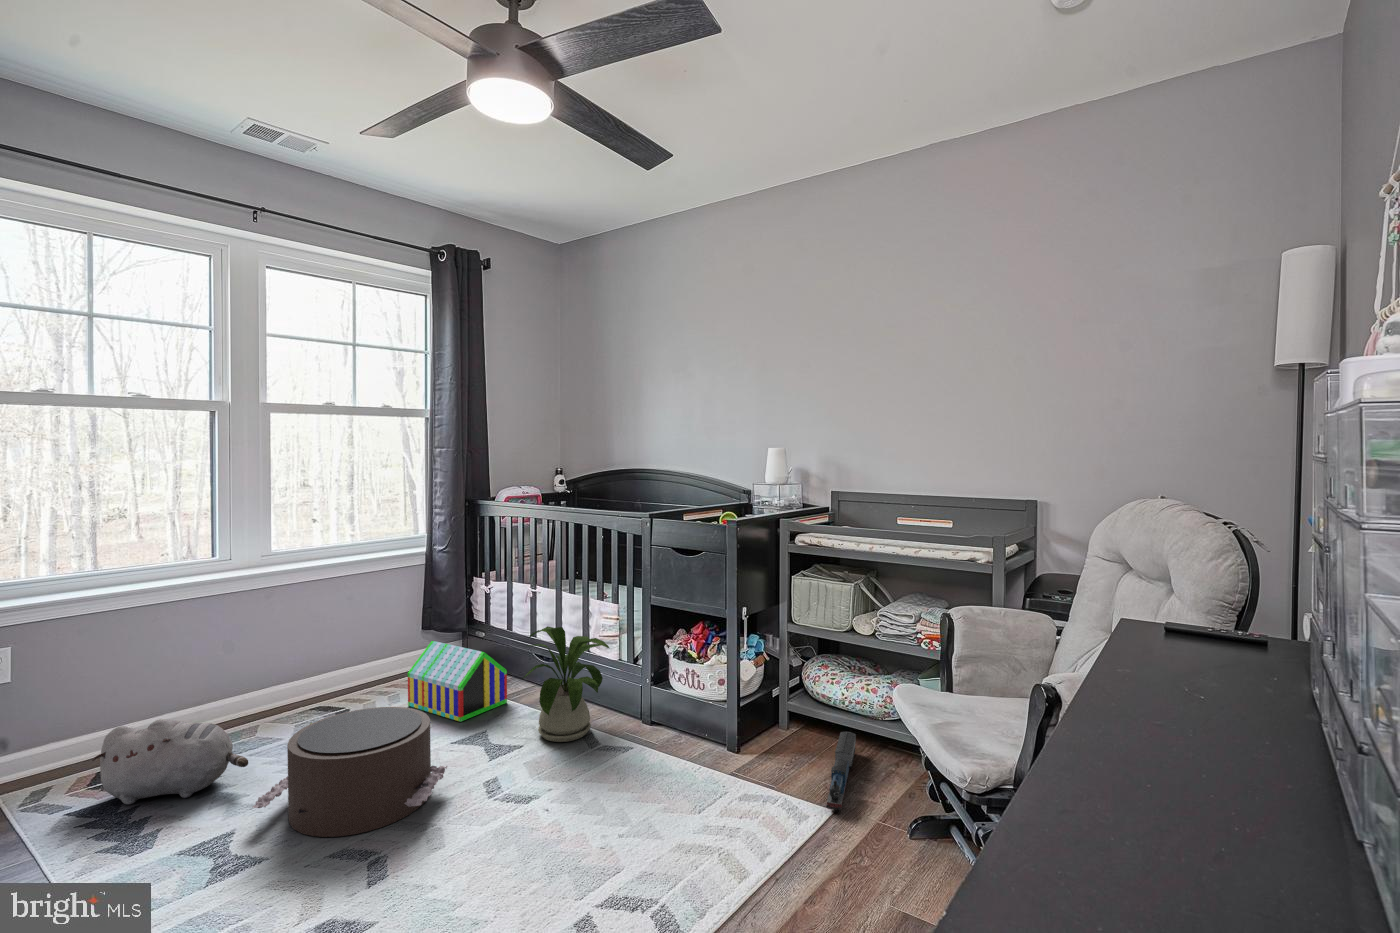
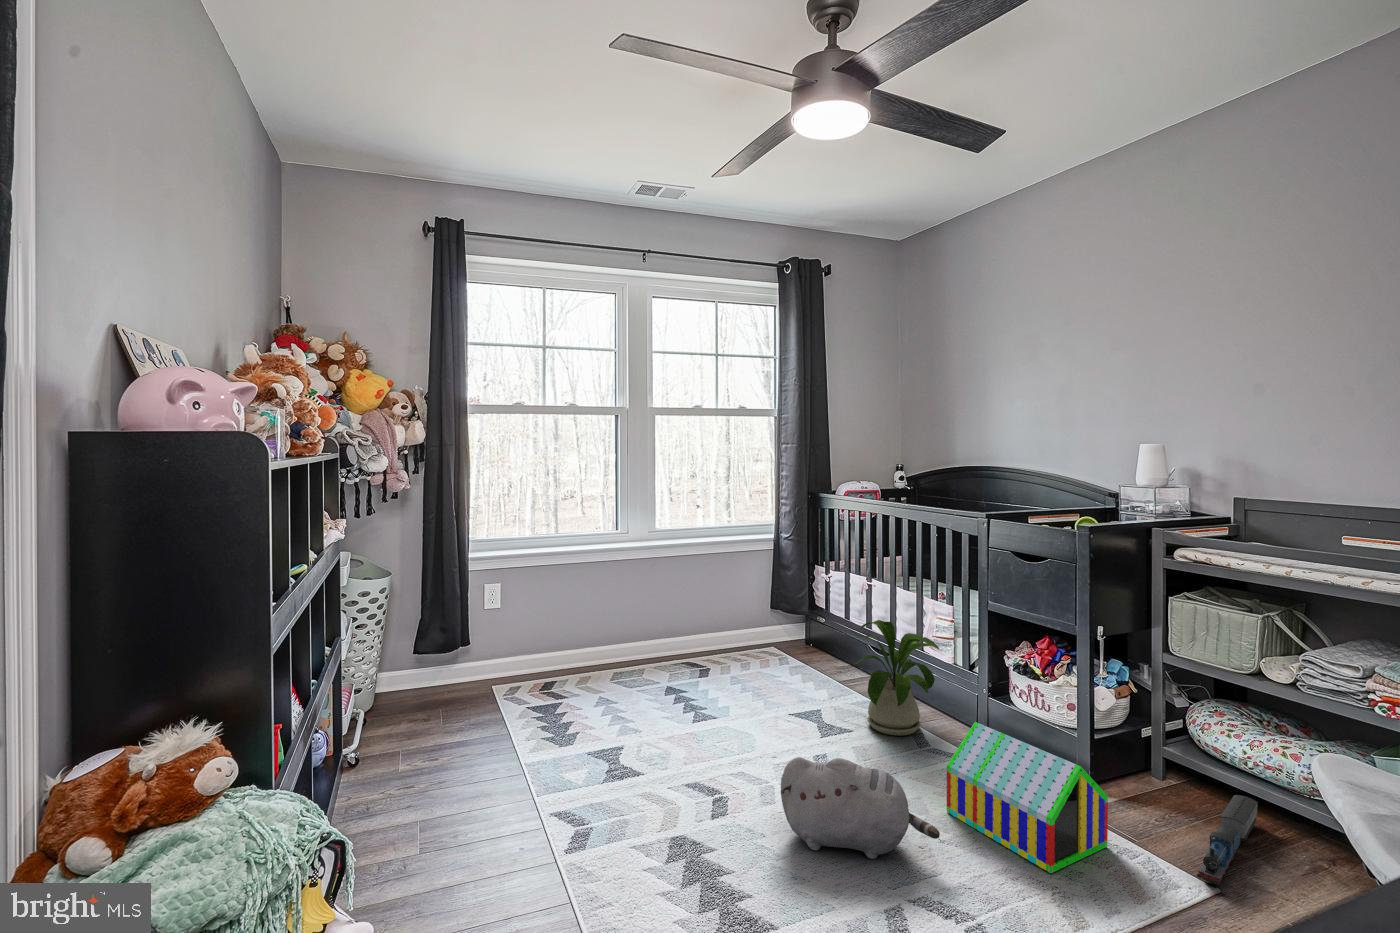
toy house: present [408,641,507,722] -> present [947,722,1108,873]
pouf: present [253,707,447,837] -> none [634,670,781,773]
plush toy: present [92,719,248,804] -> present [781,757,940,859]

